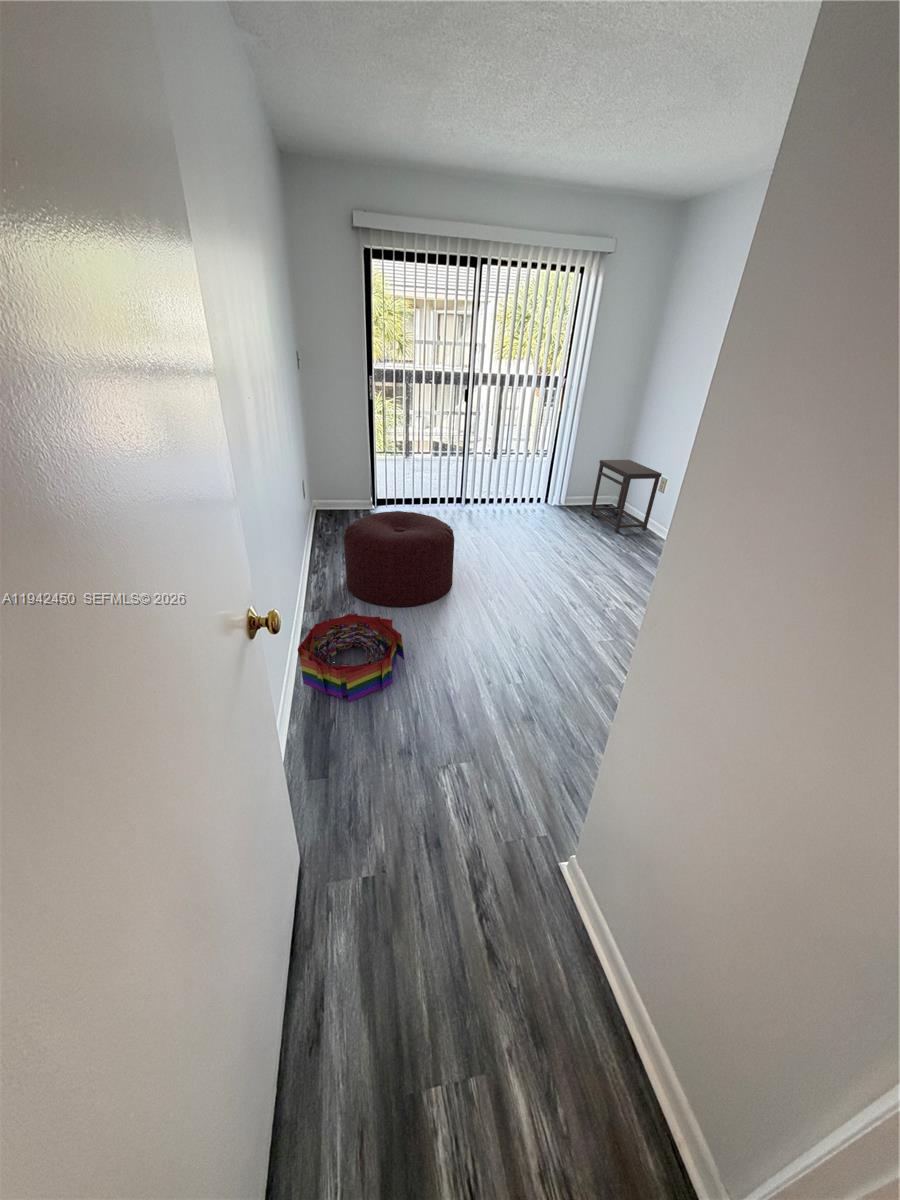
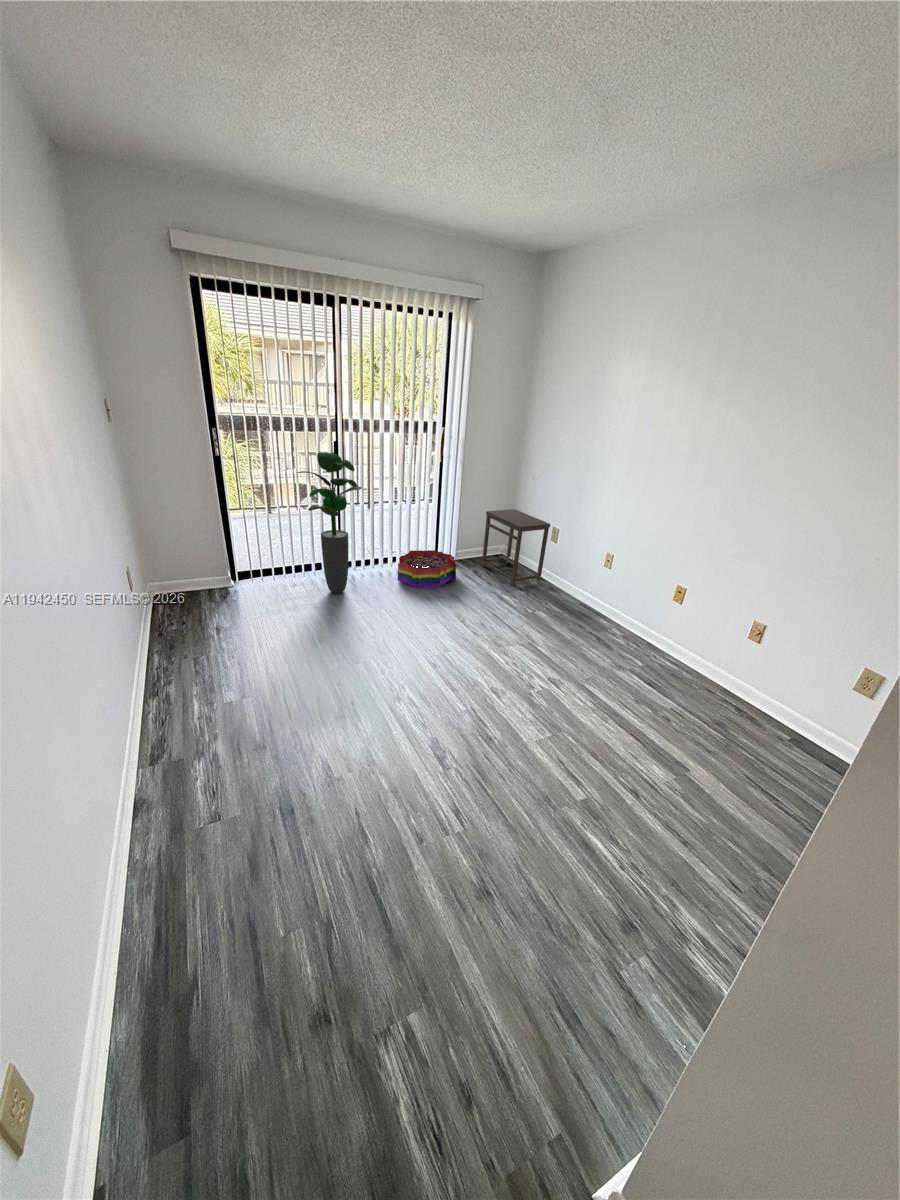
potted plant: none [431,398,484,523] -> present [297,452,362,593]
ottoman: present [344,511,454,607] -> none [193,599,348,734]
storage bin: present [298,613,404,702] -> present [398,550,456,587]

